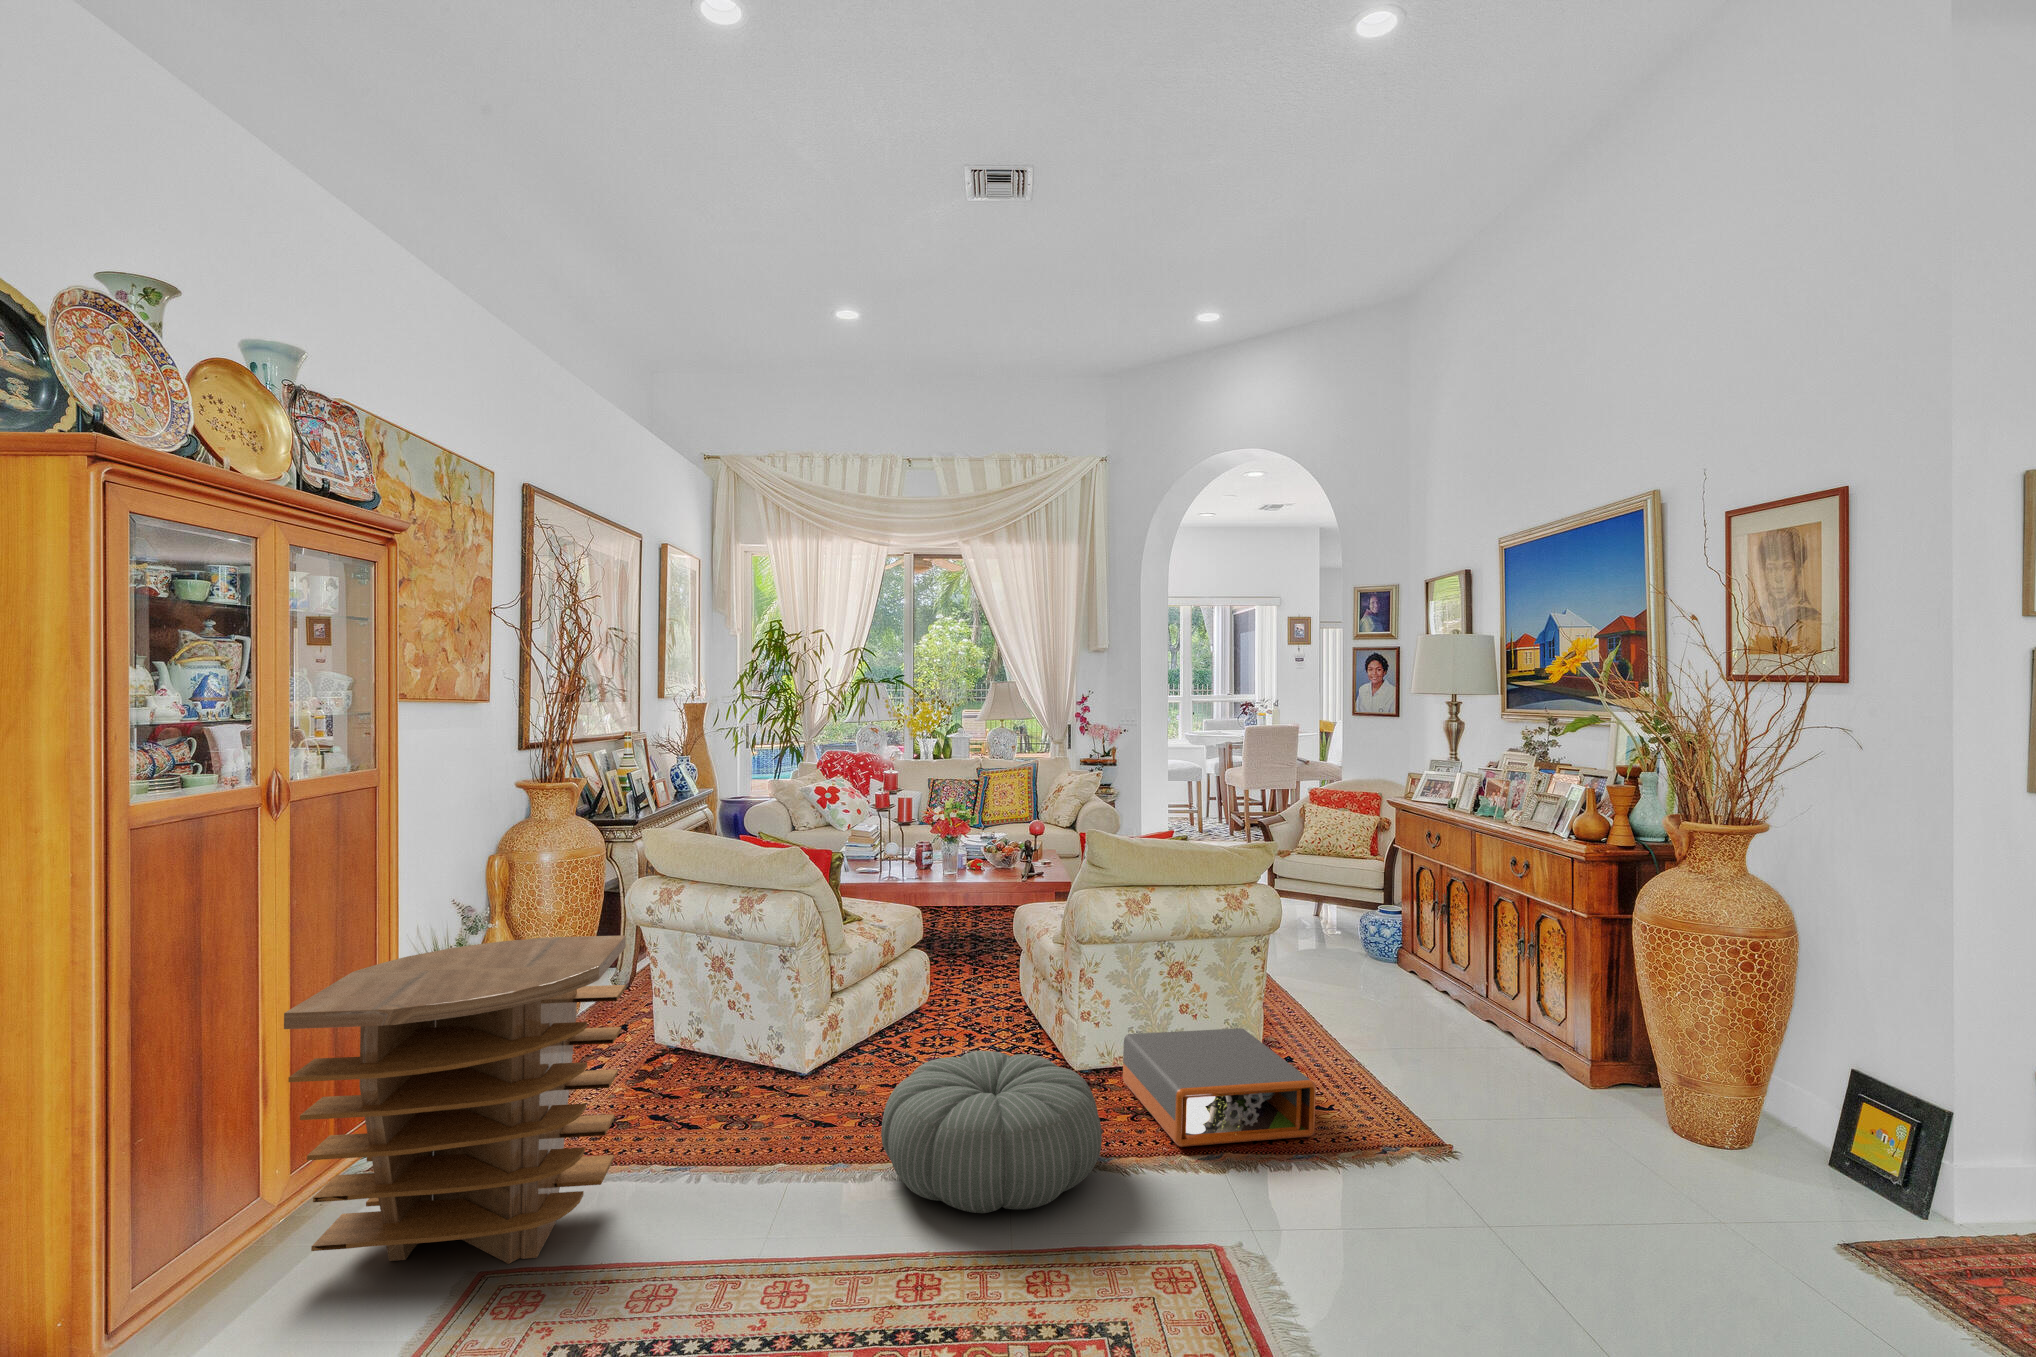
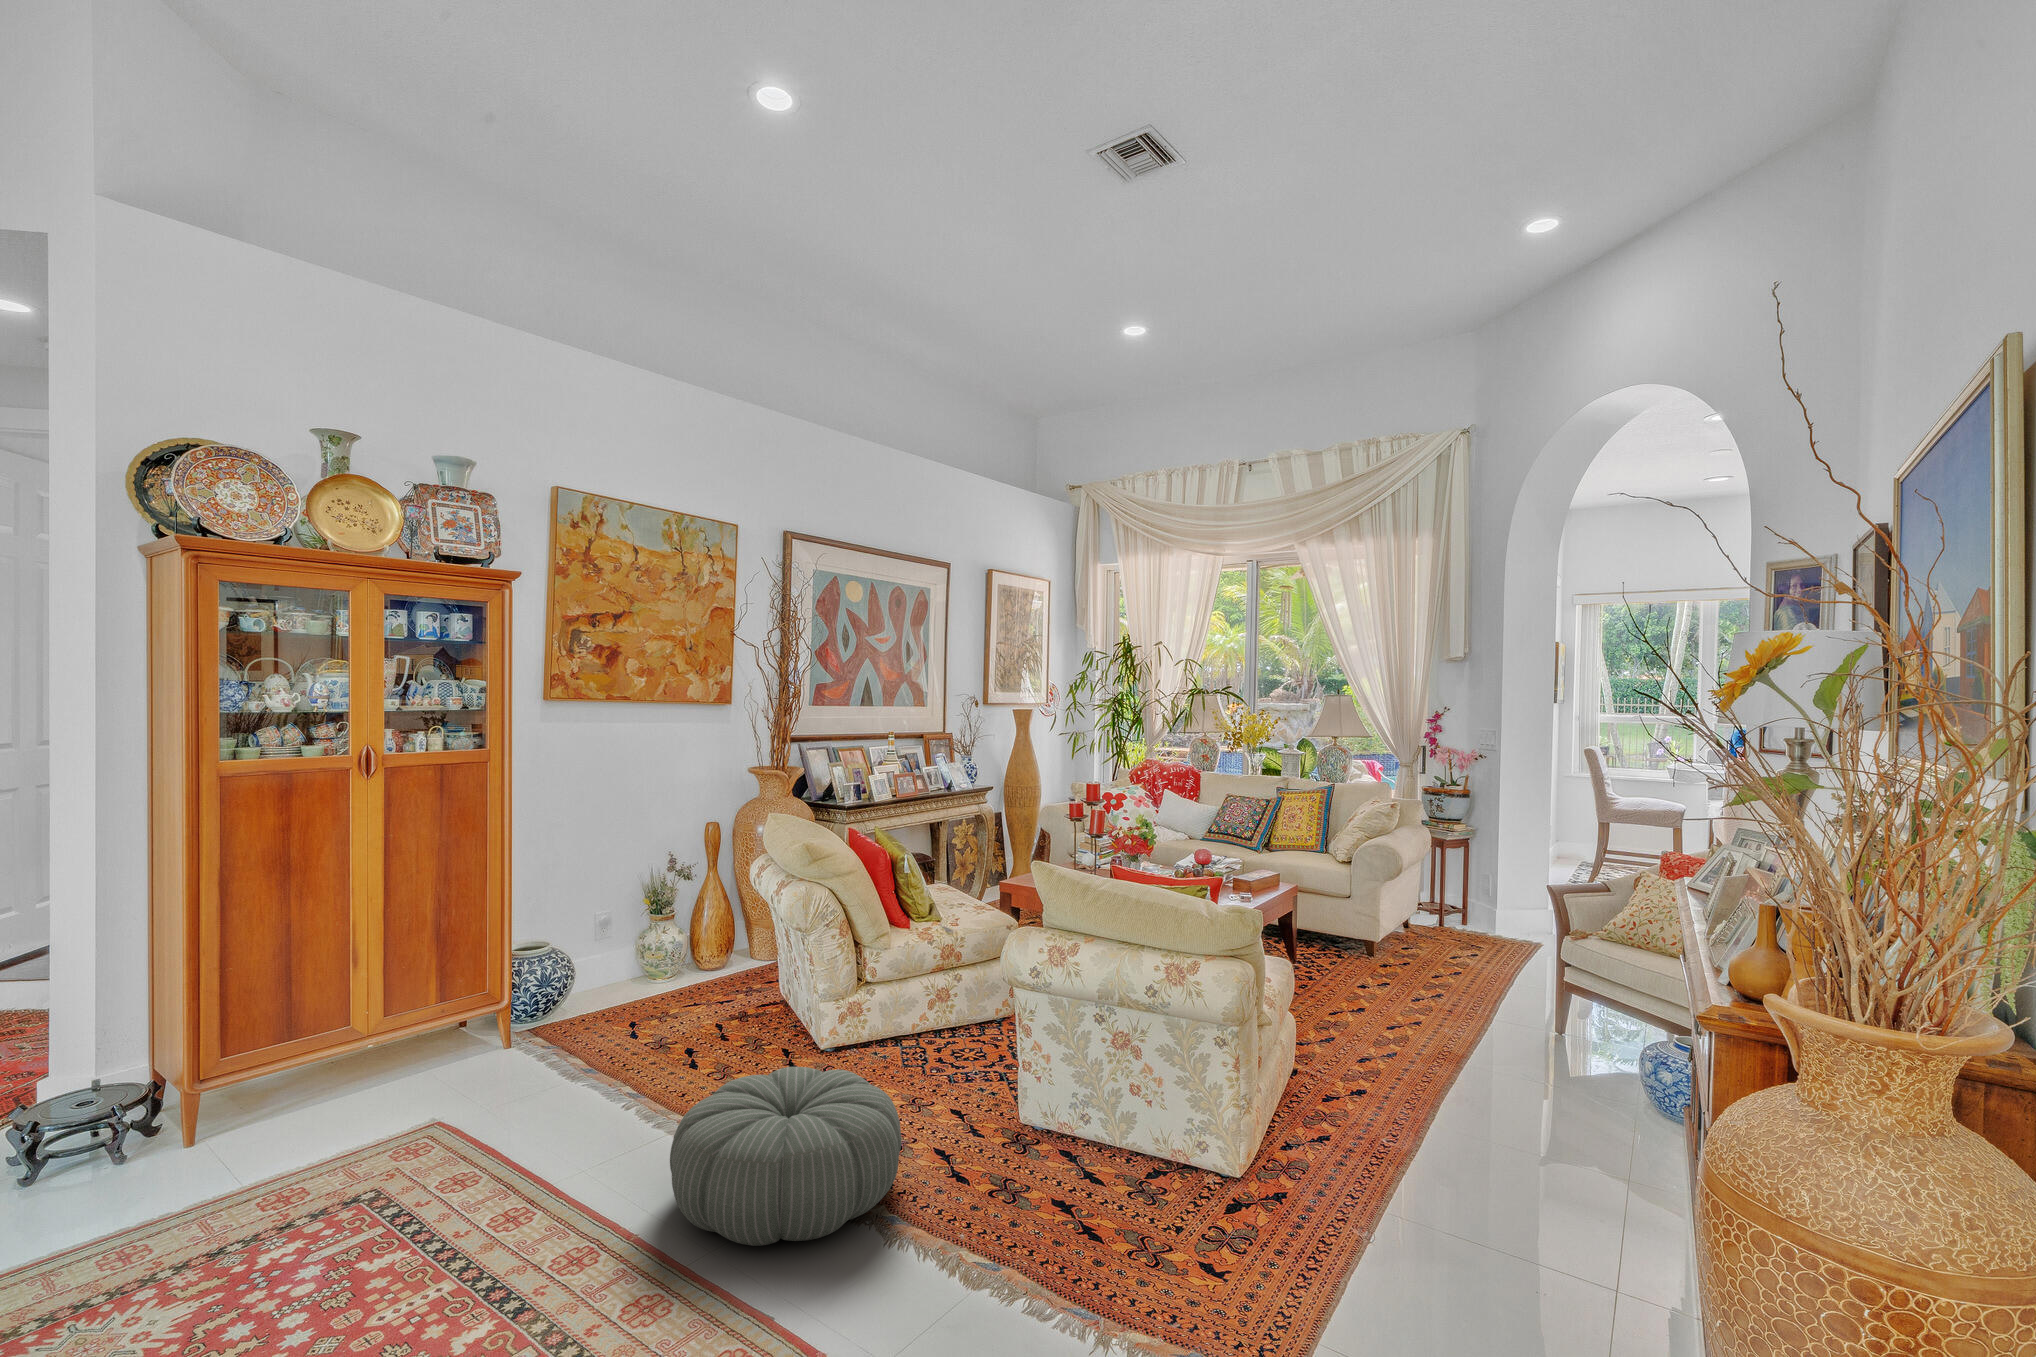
side table: present [284,935,626,1264] -> none [303,886,587,1134]
storage box: present [1123,1028,1316,1147] -> none [972,1101,1200,1299]

